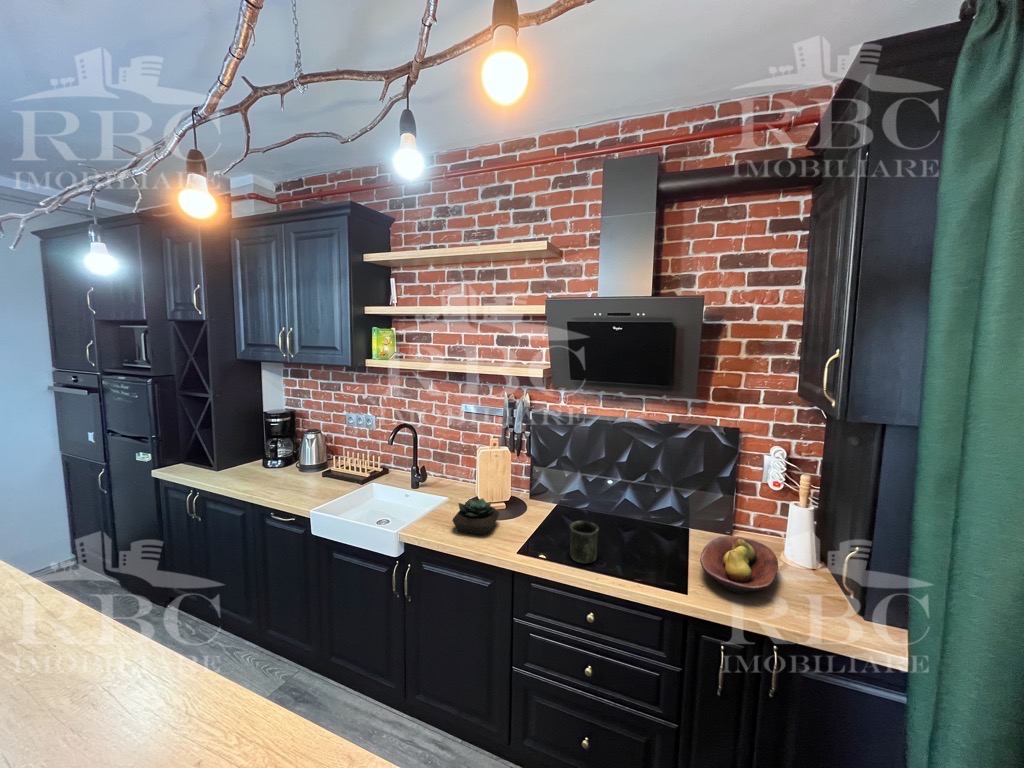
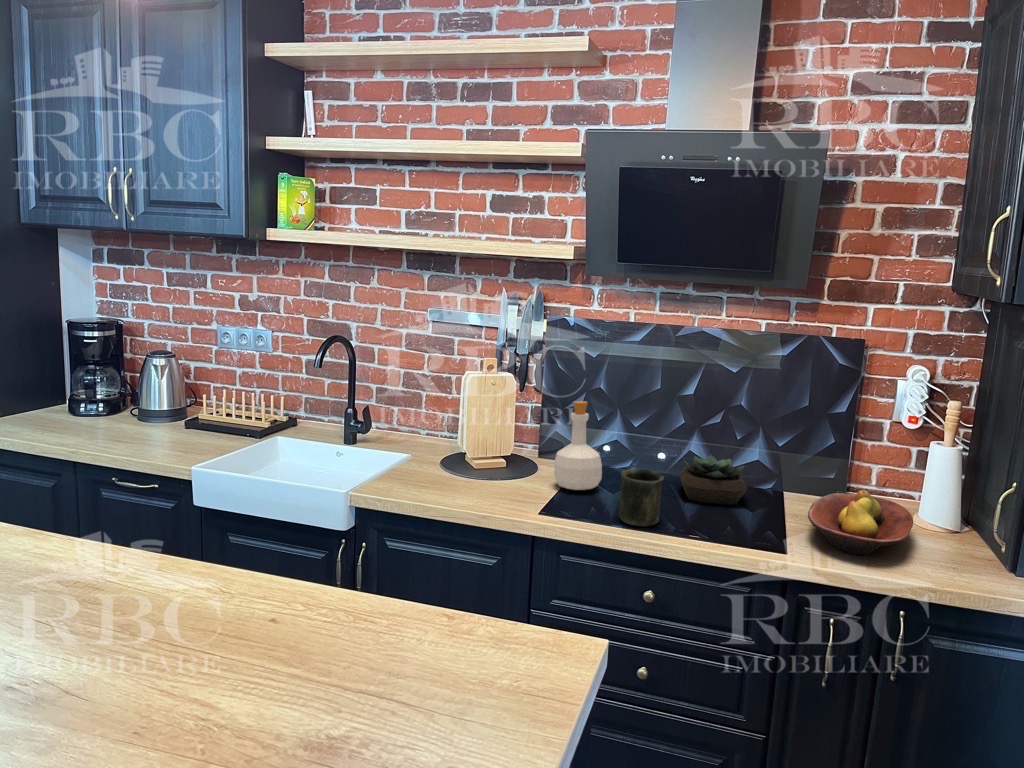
bottle: none [533,469,563,529] -> present [554,401,602,490]
succulent plant: present [452,498,499,535] -> present [679,455,747,505]

